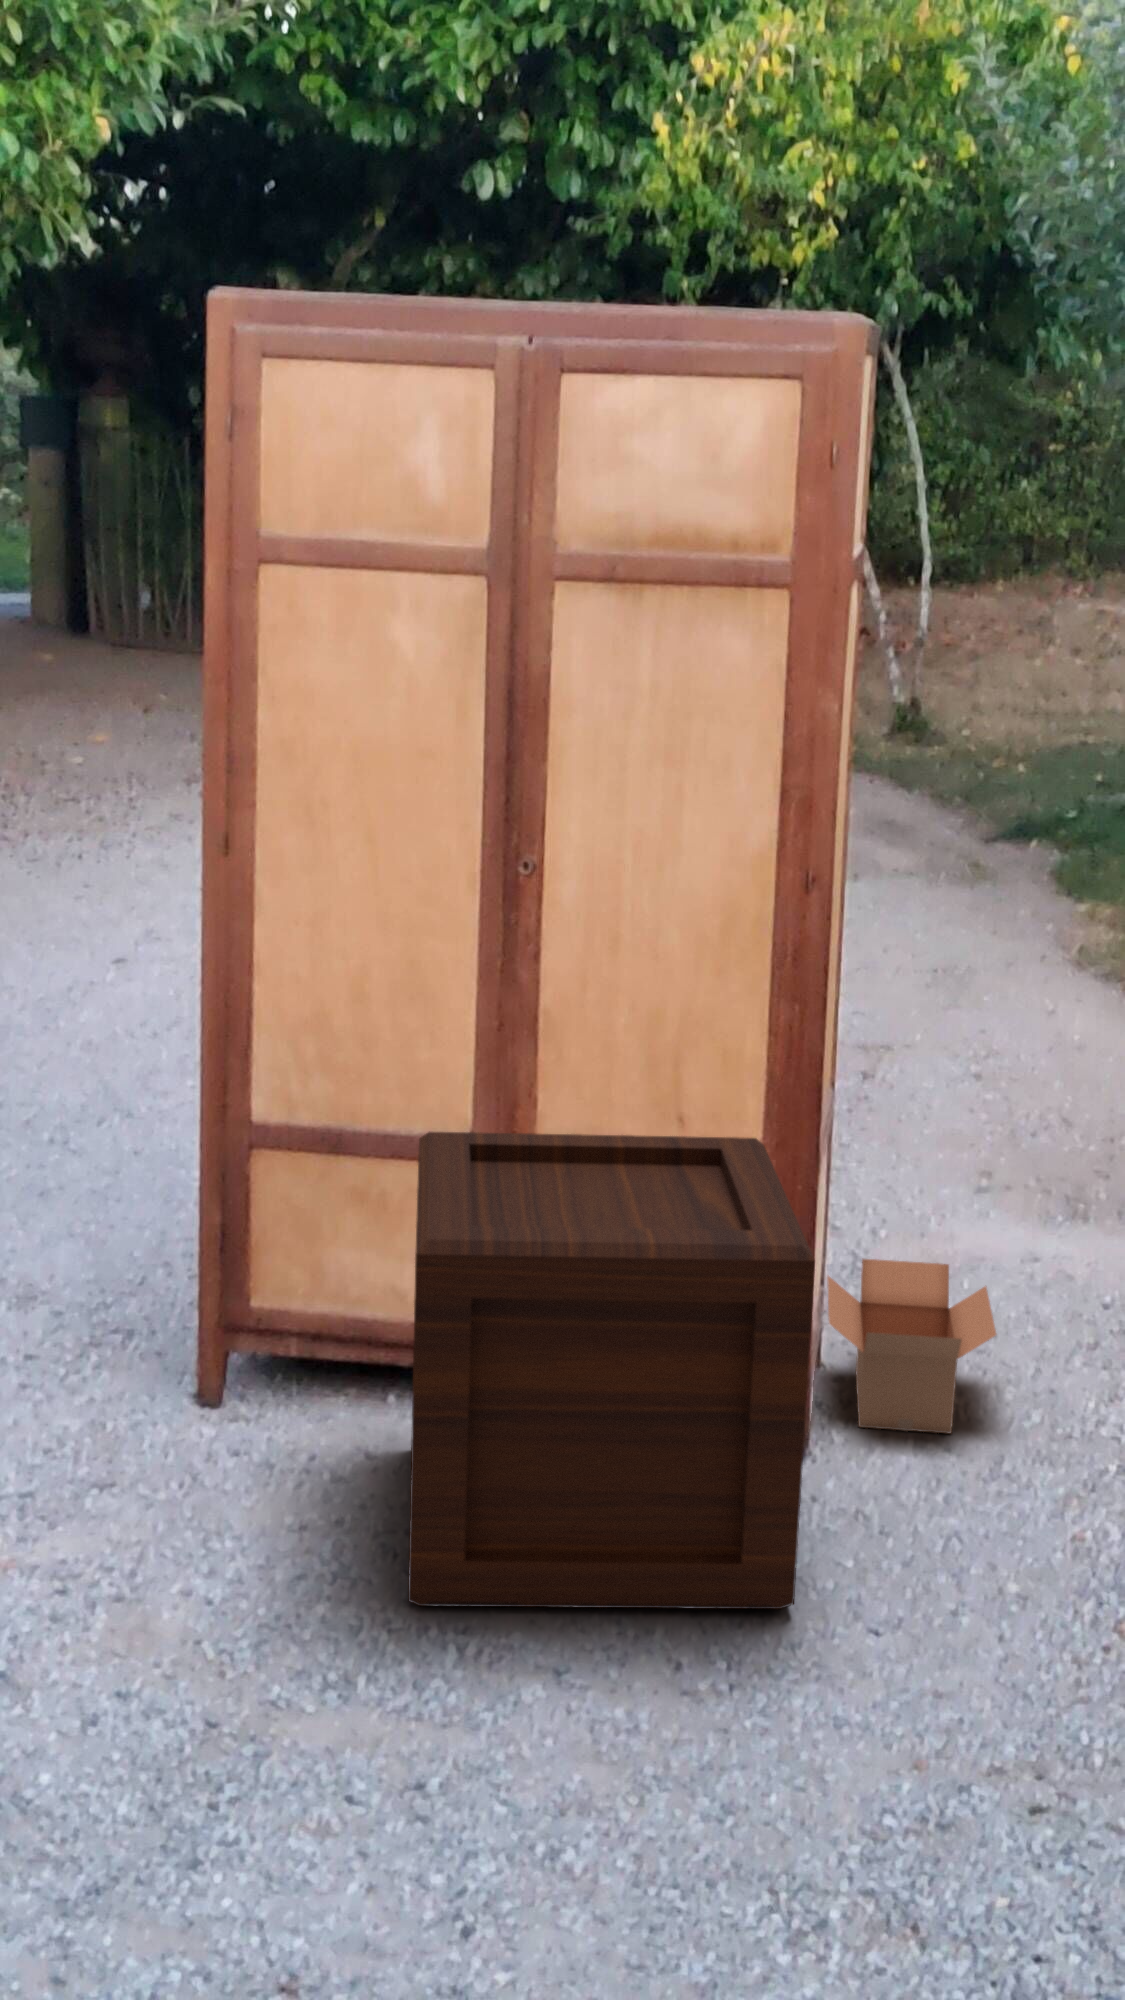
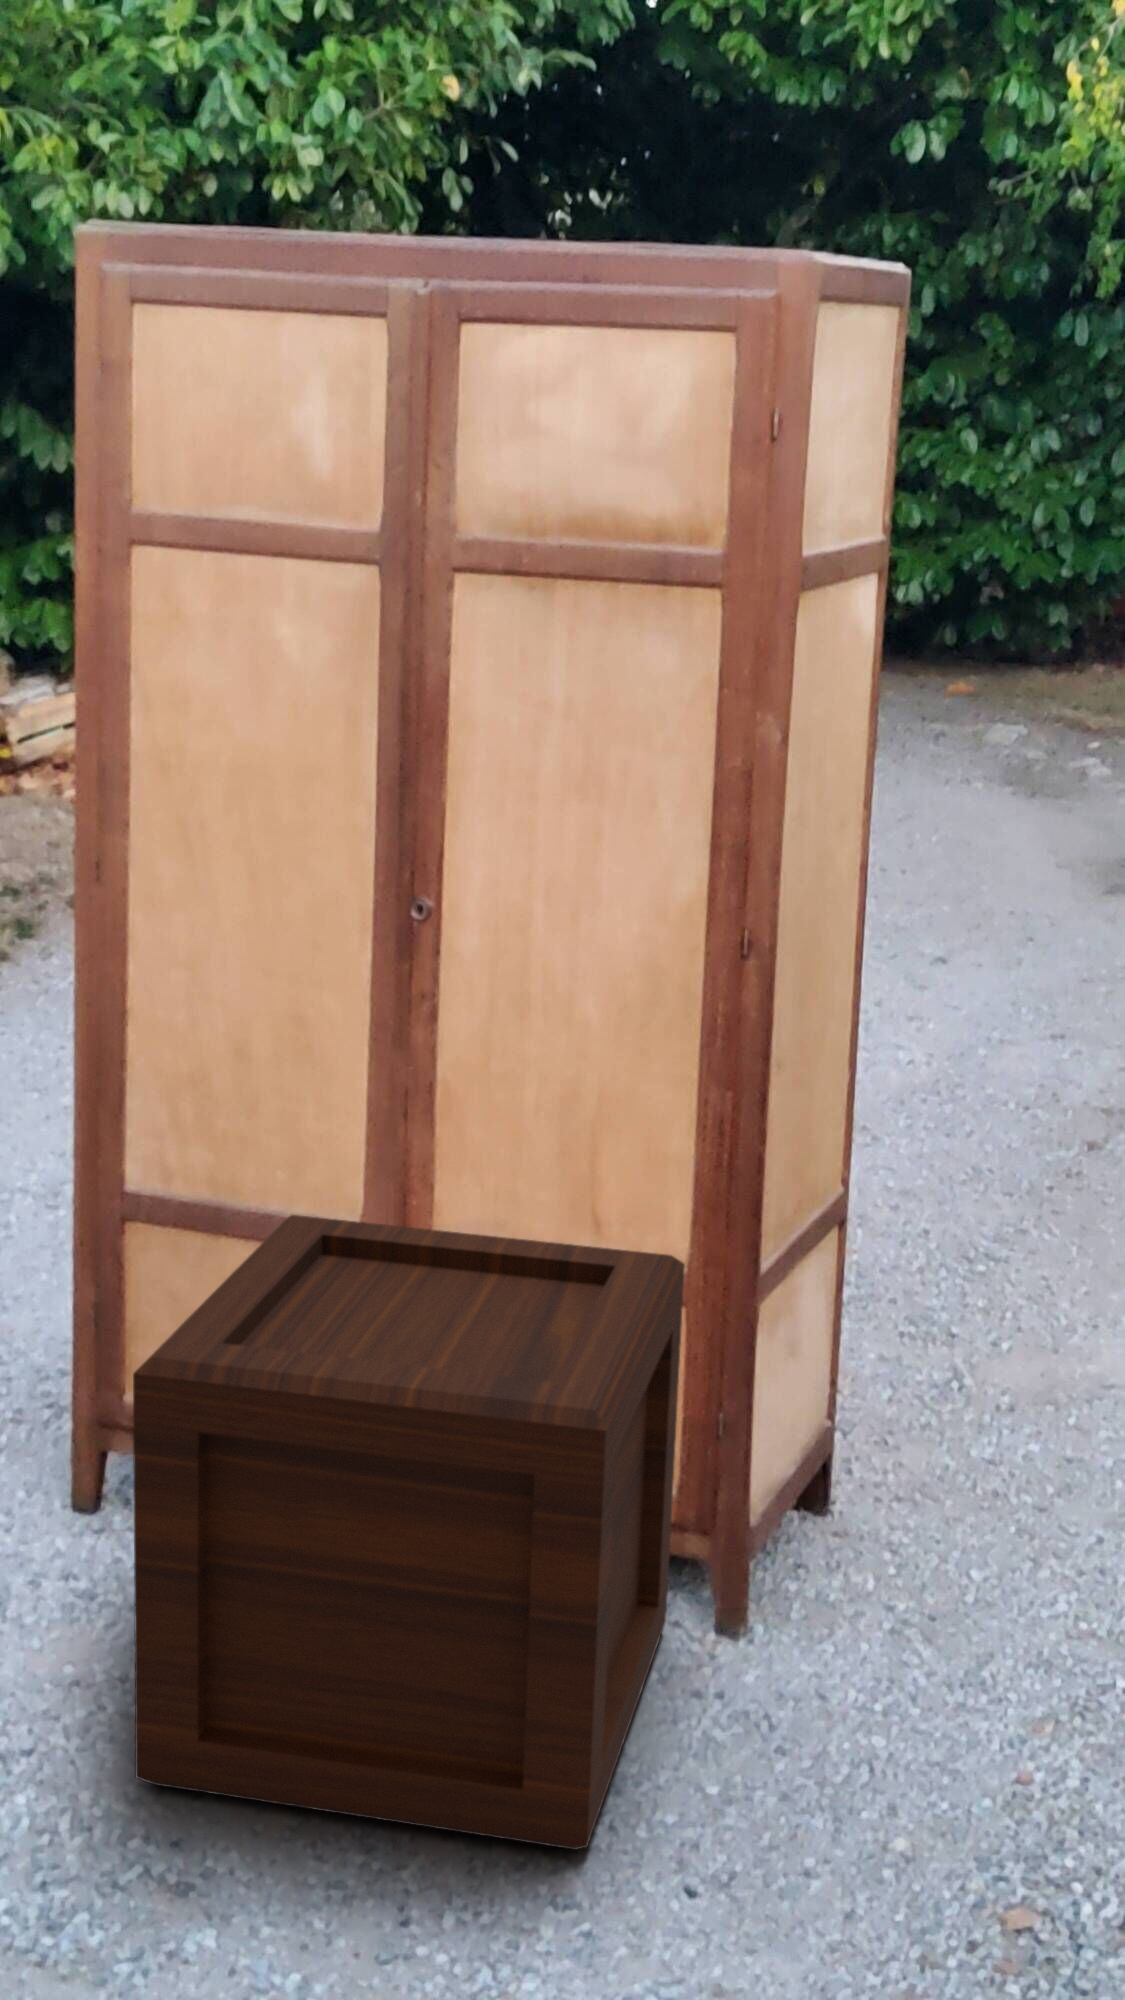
cardboard box: present [827,1259,996,1434] -> none [792,1400,1024,1633]

